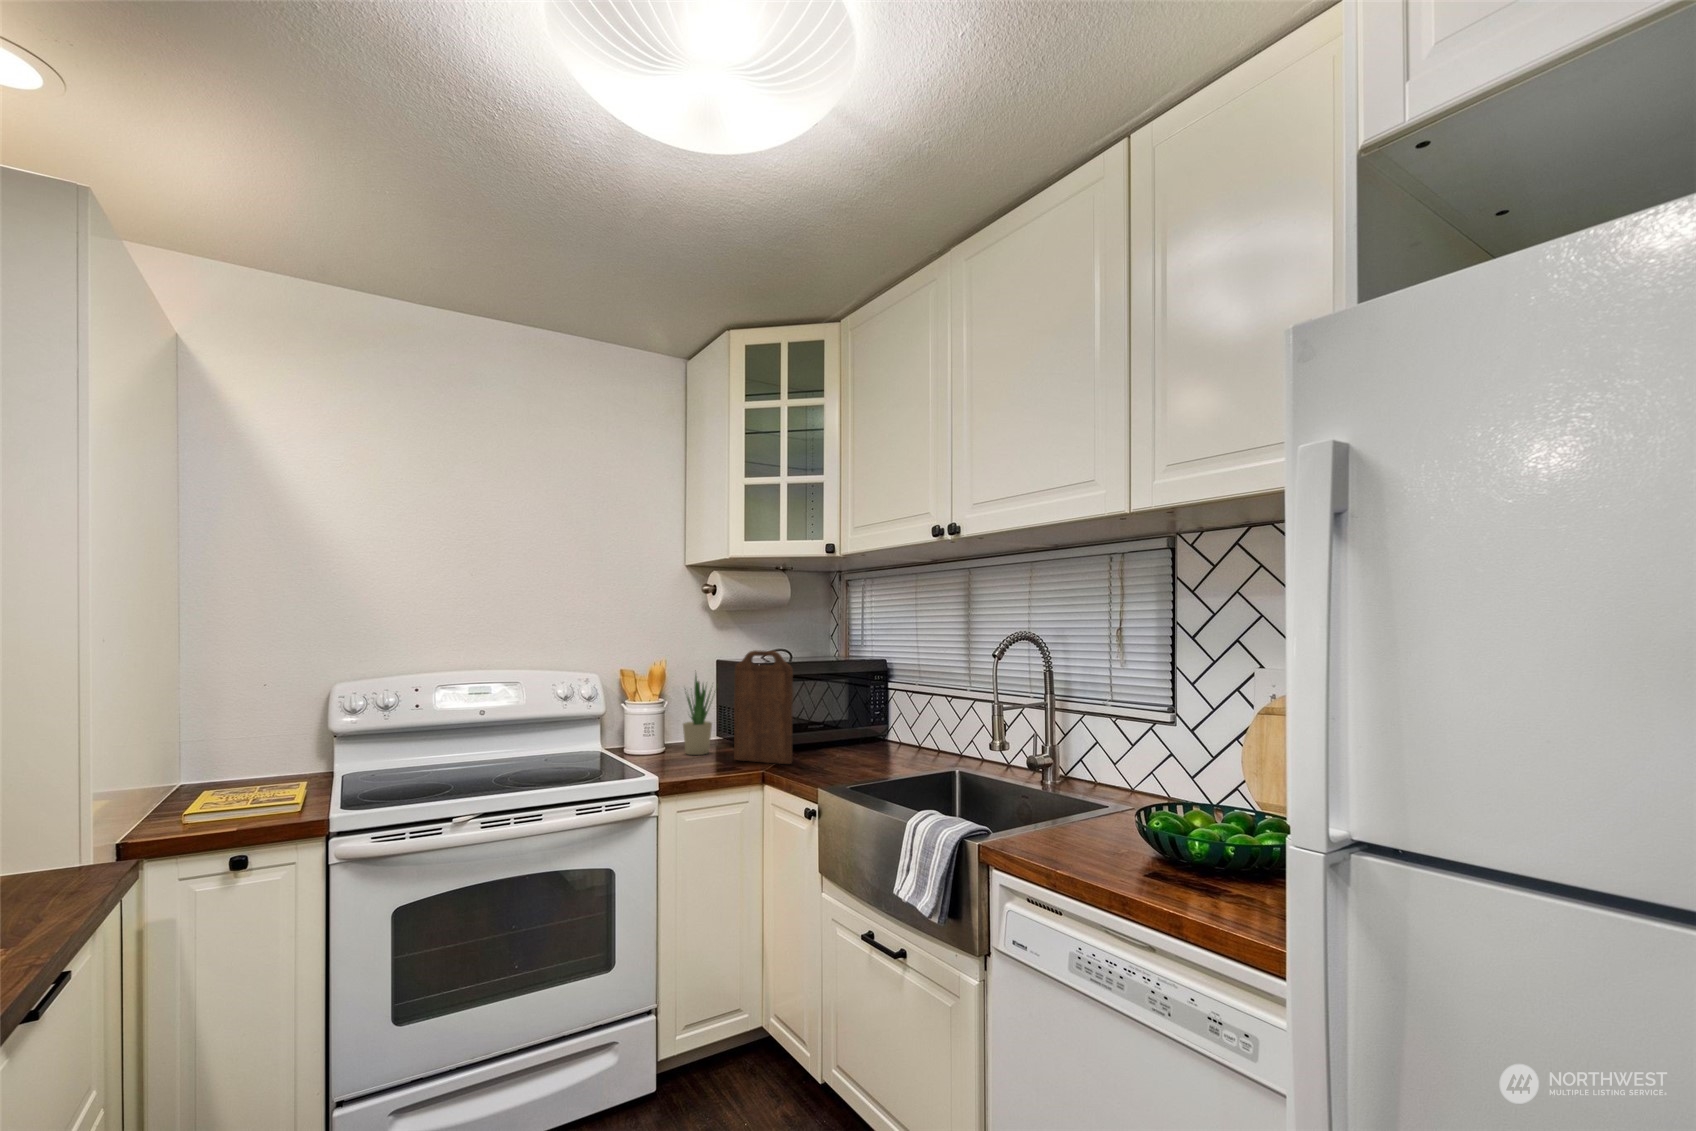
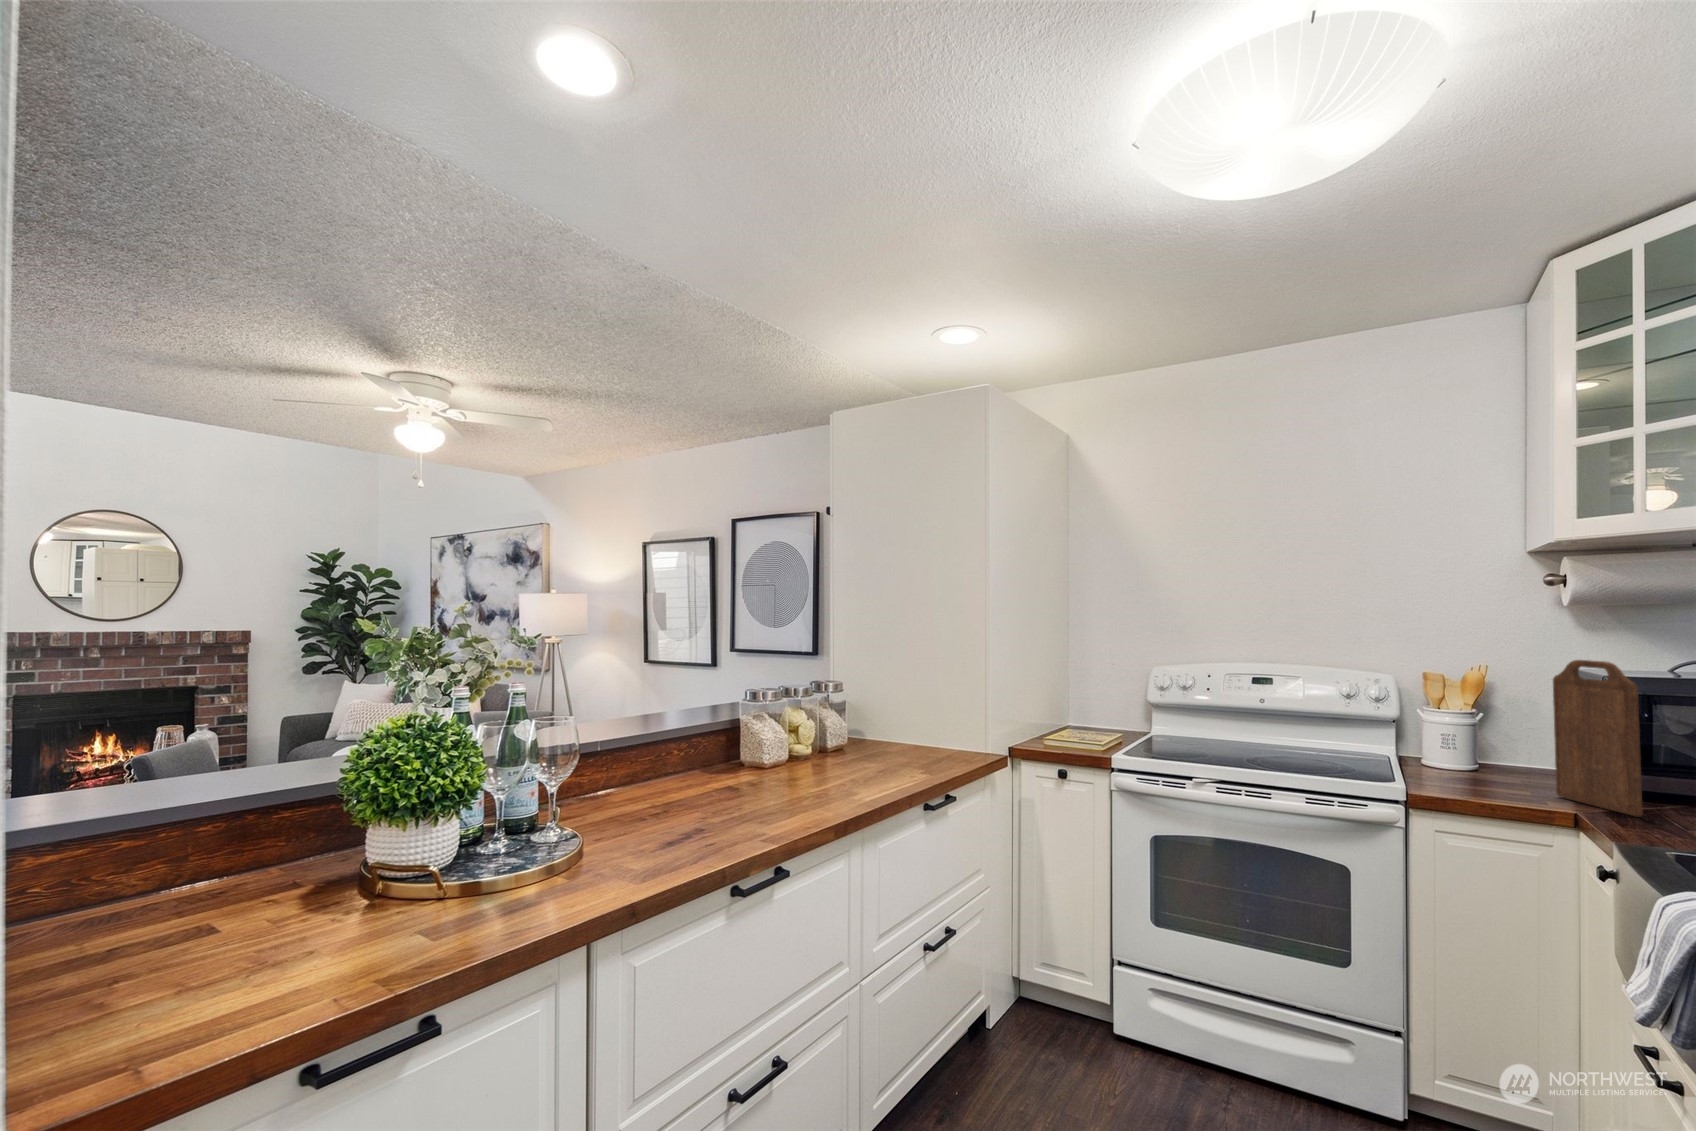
potted plant: present [683,675,715,755] -> none [1497,680,1550,784]

